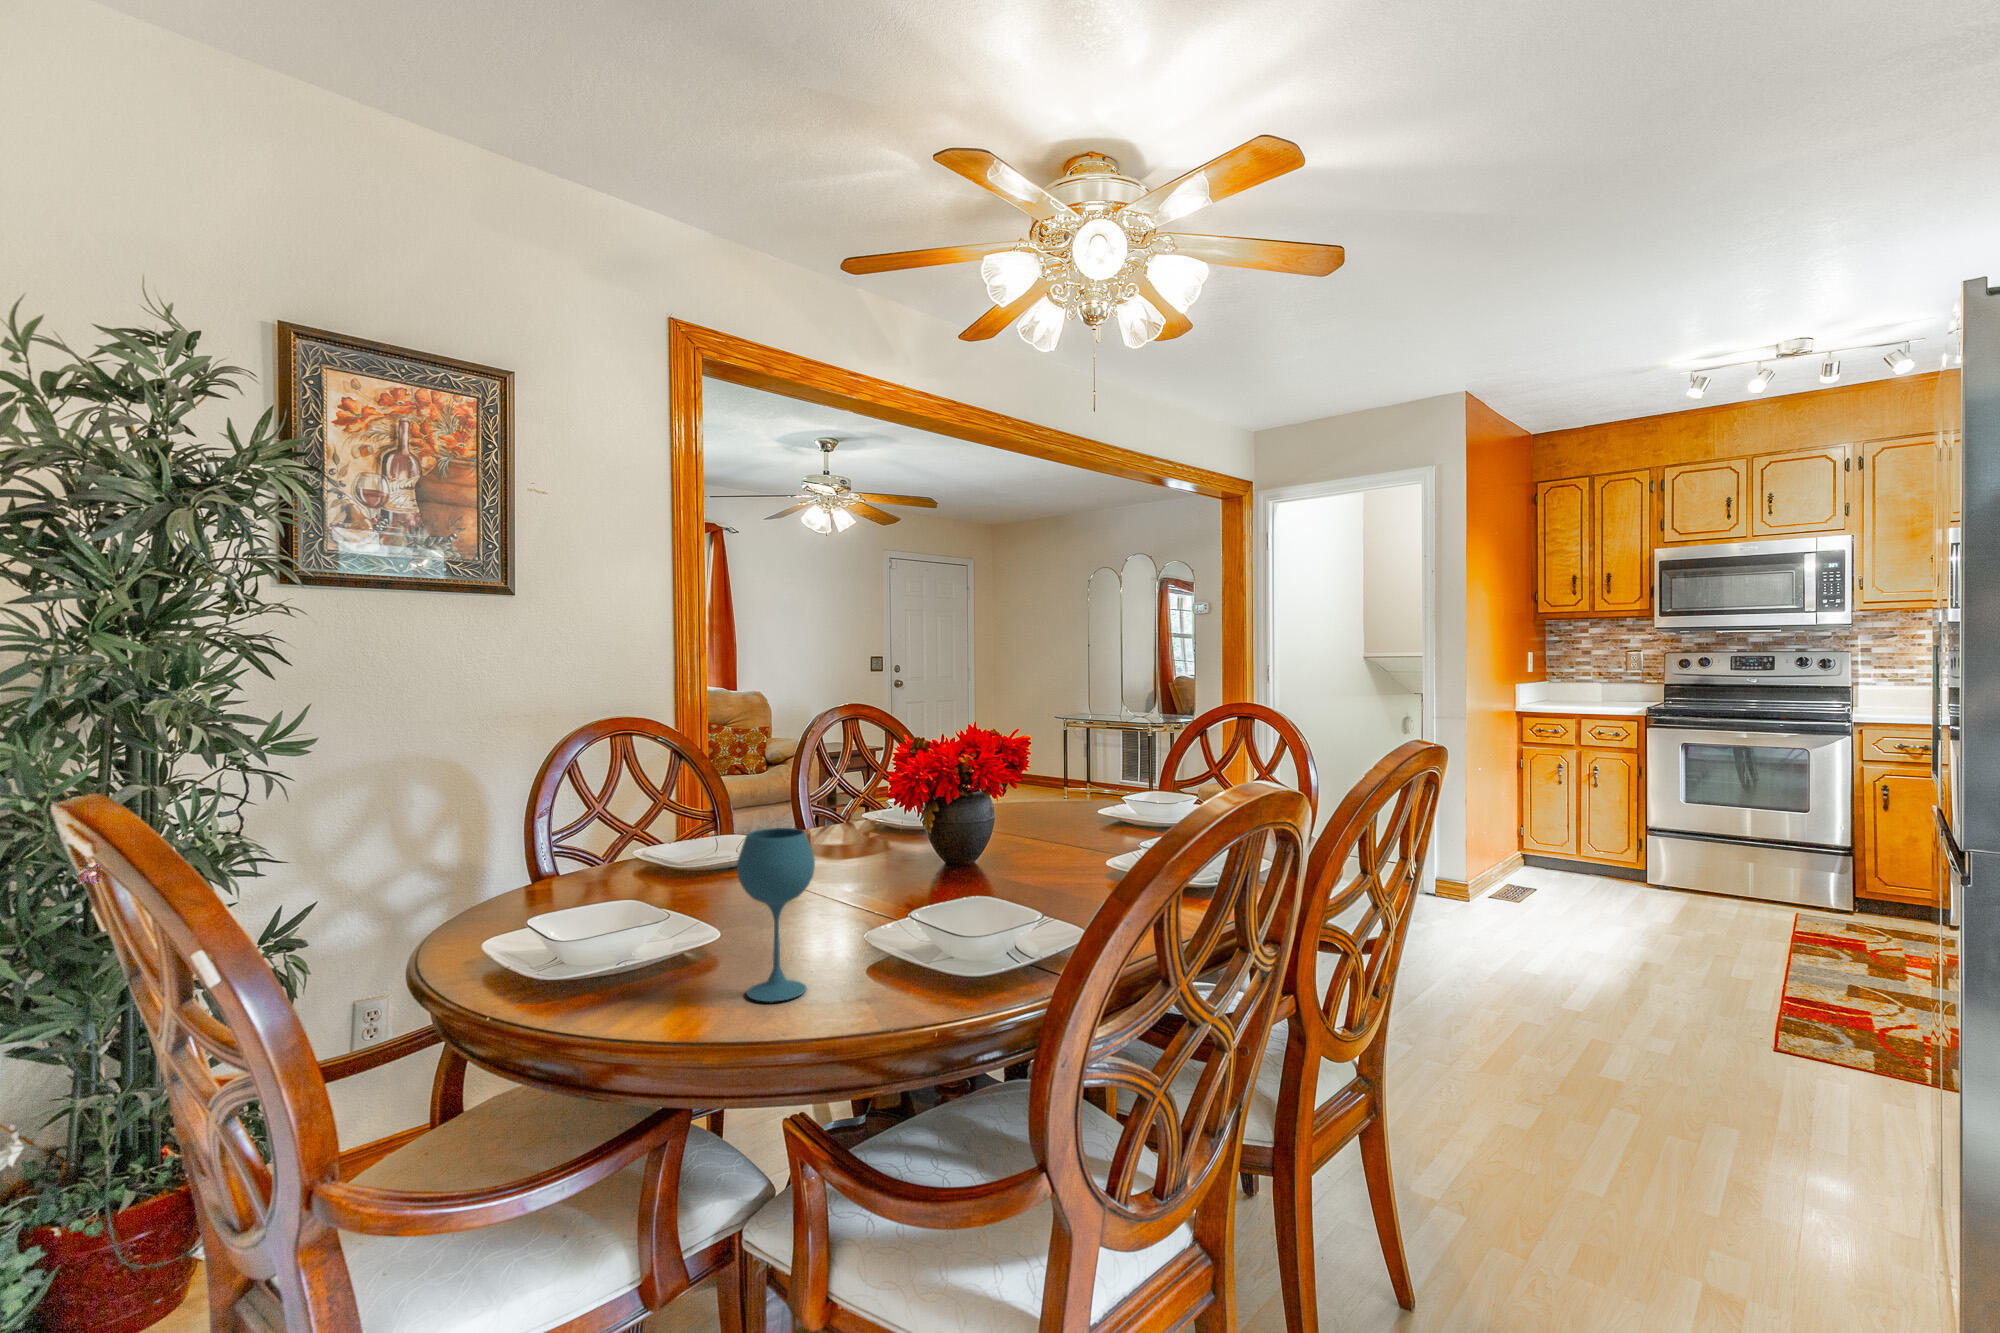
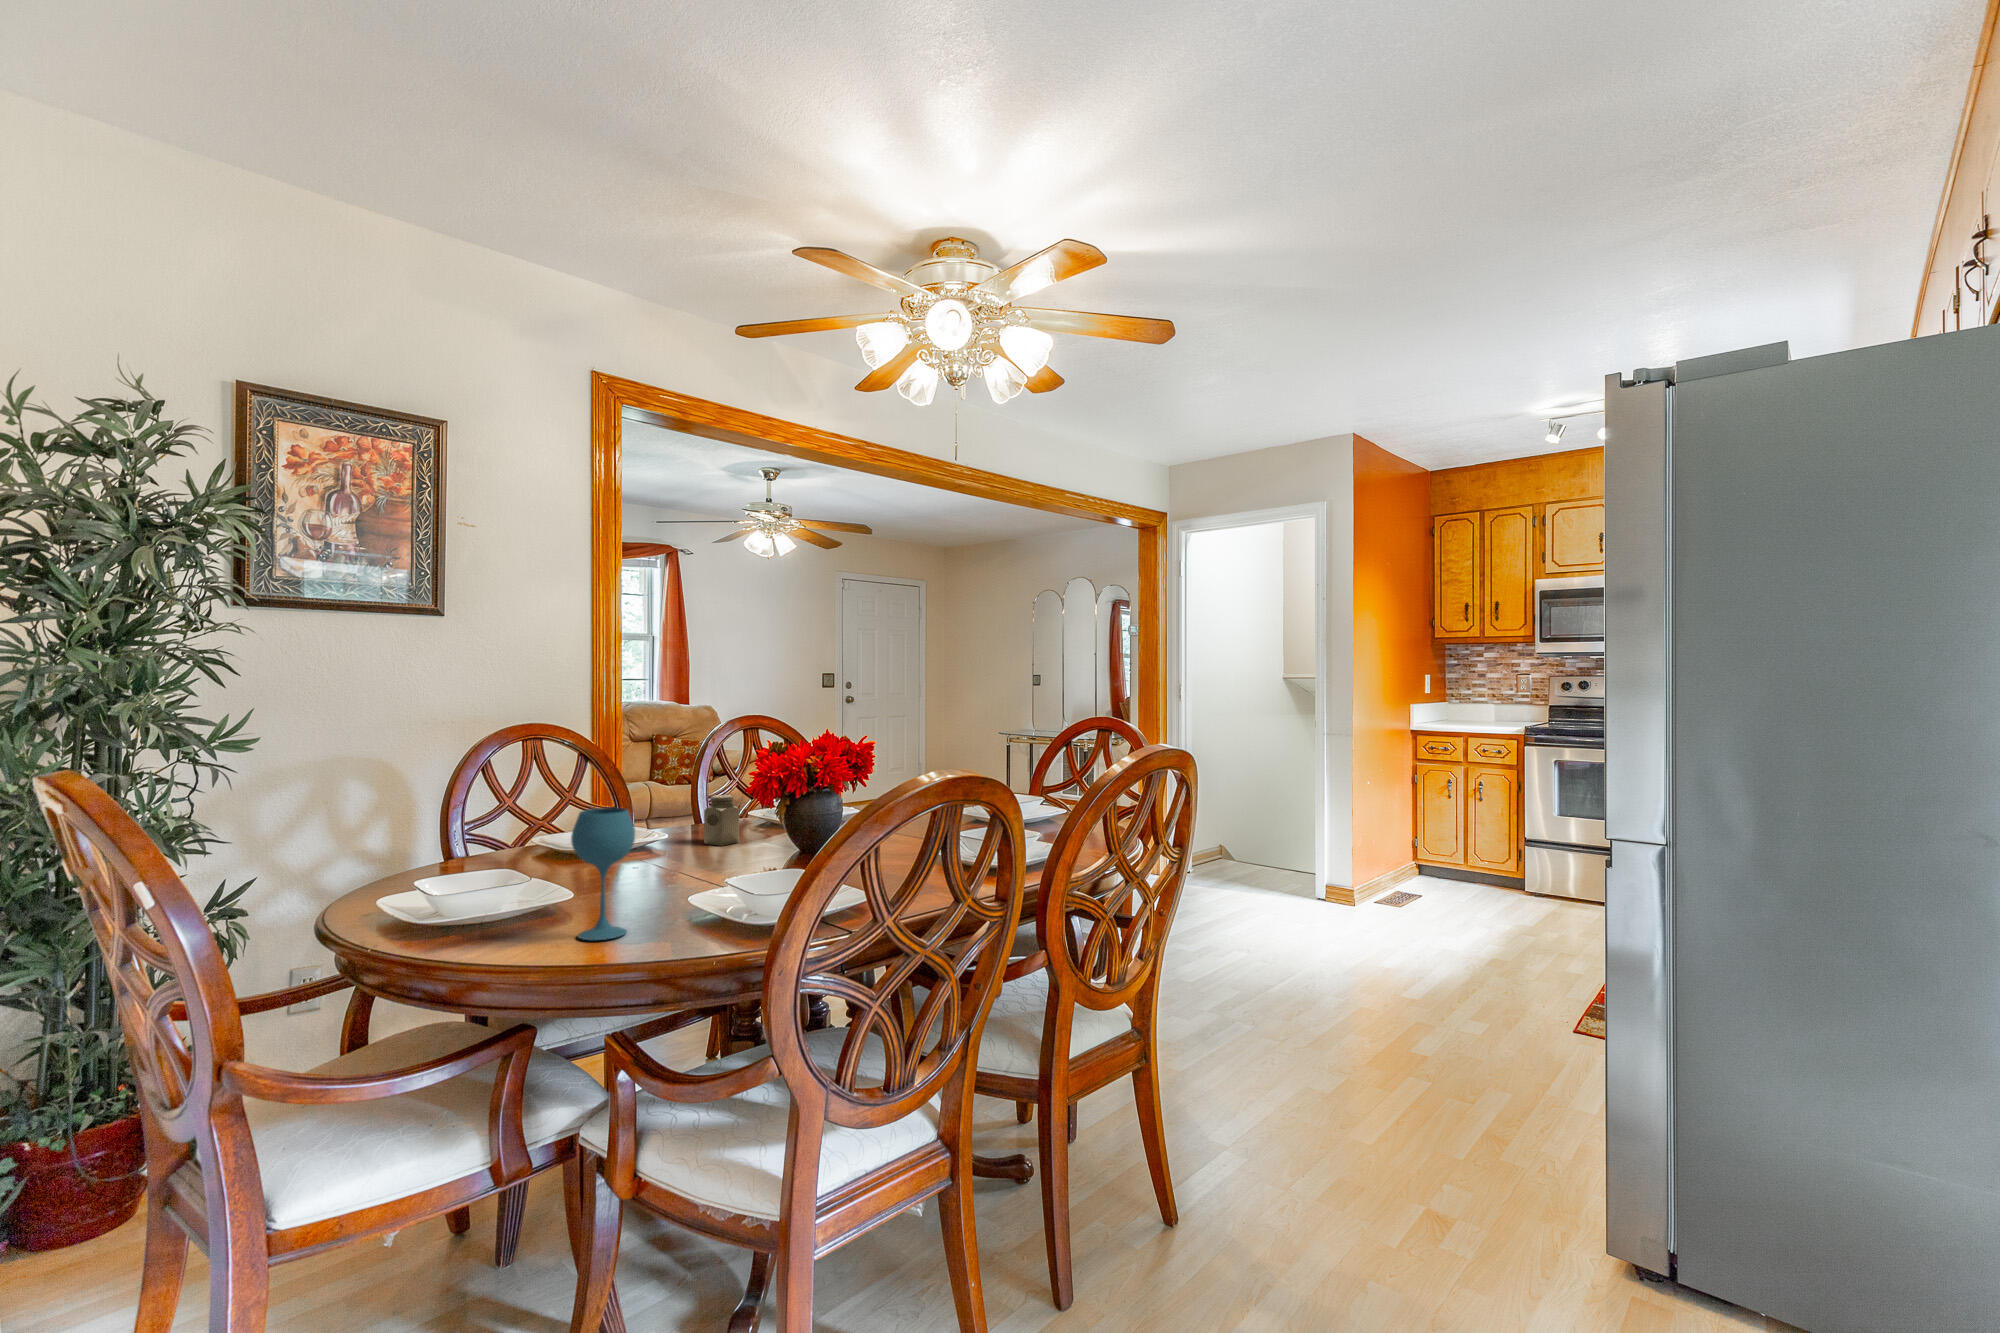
salt shaker: none [827,798,867,858] -> present [704,795,740,846]

